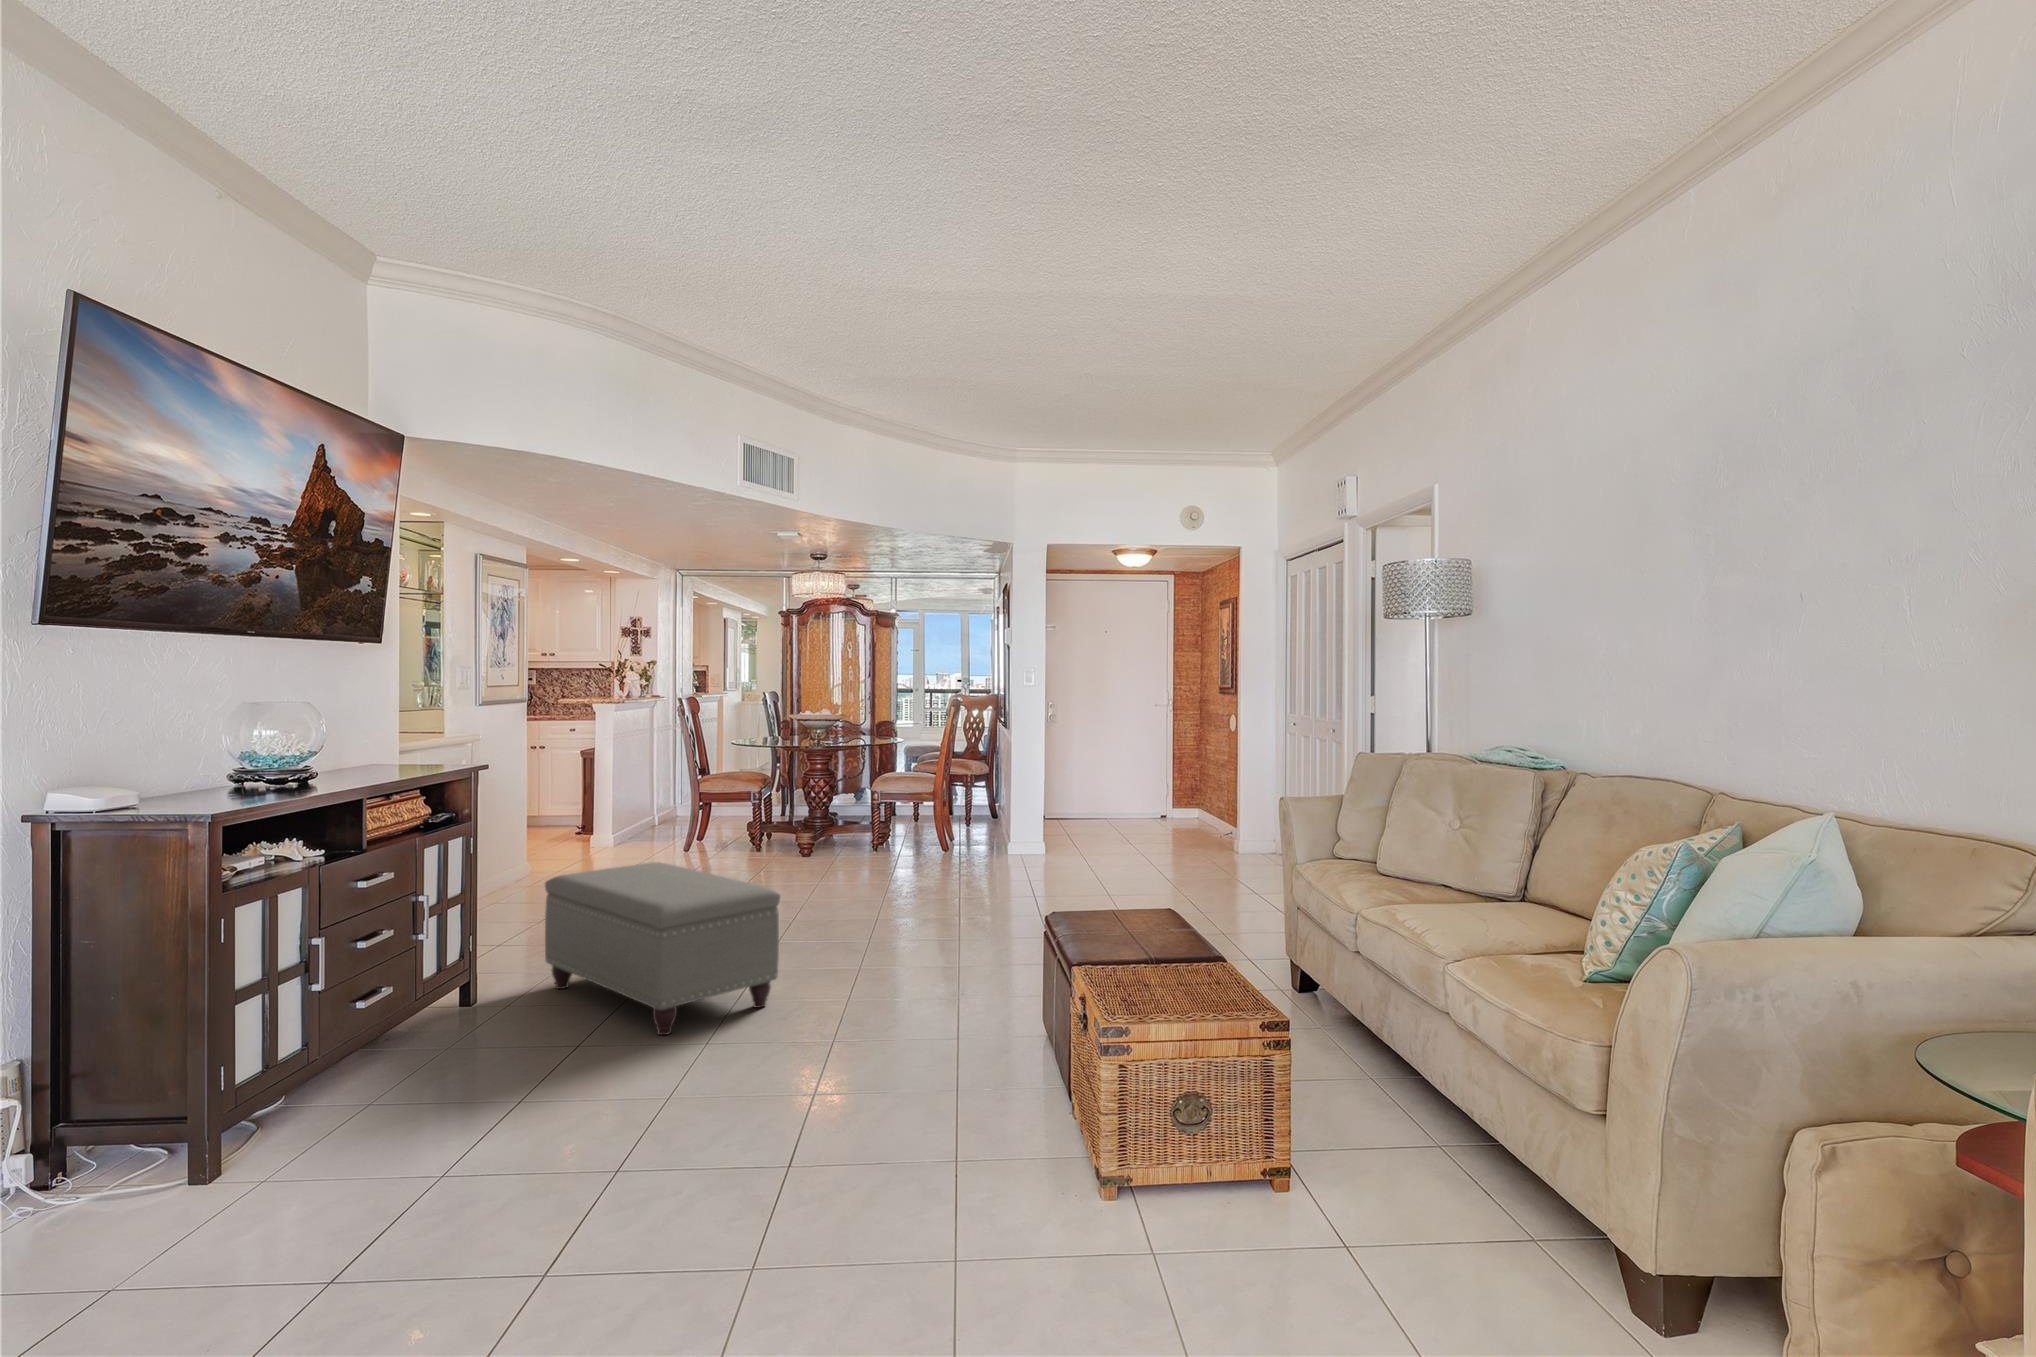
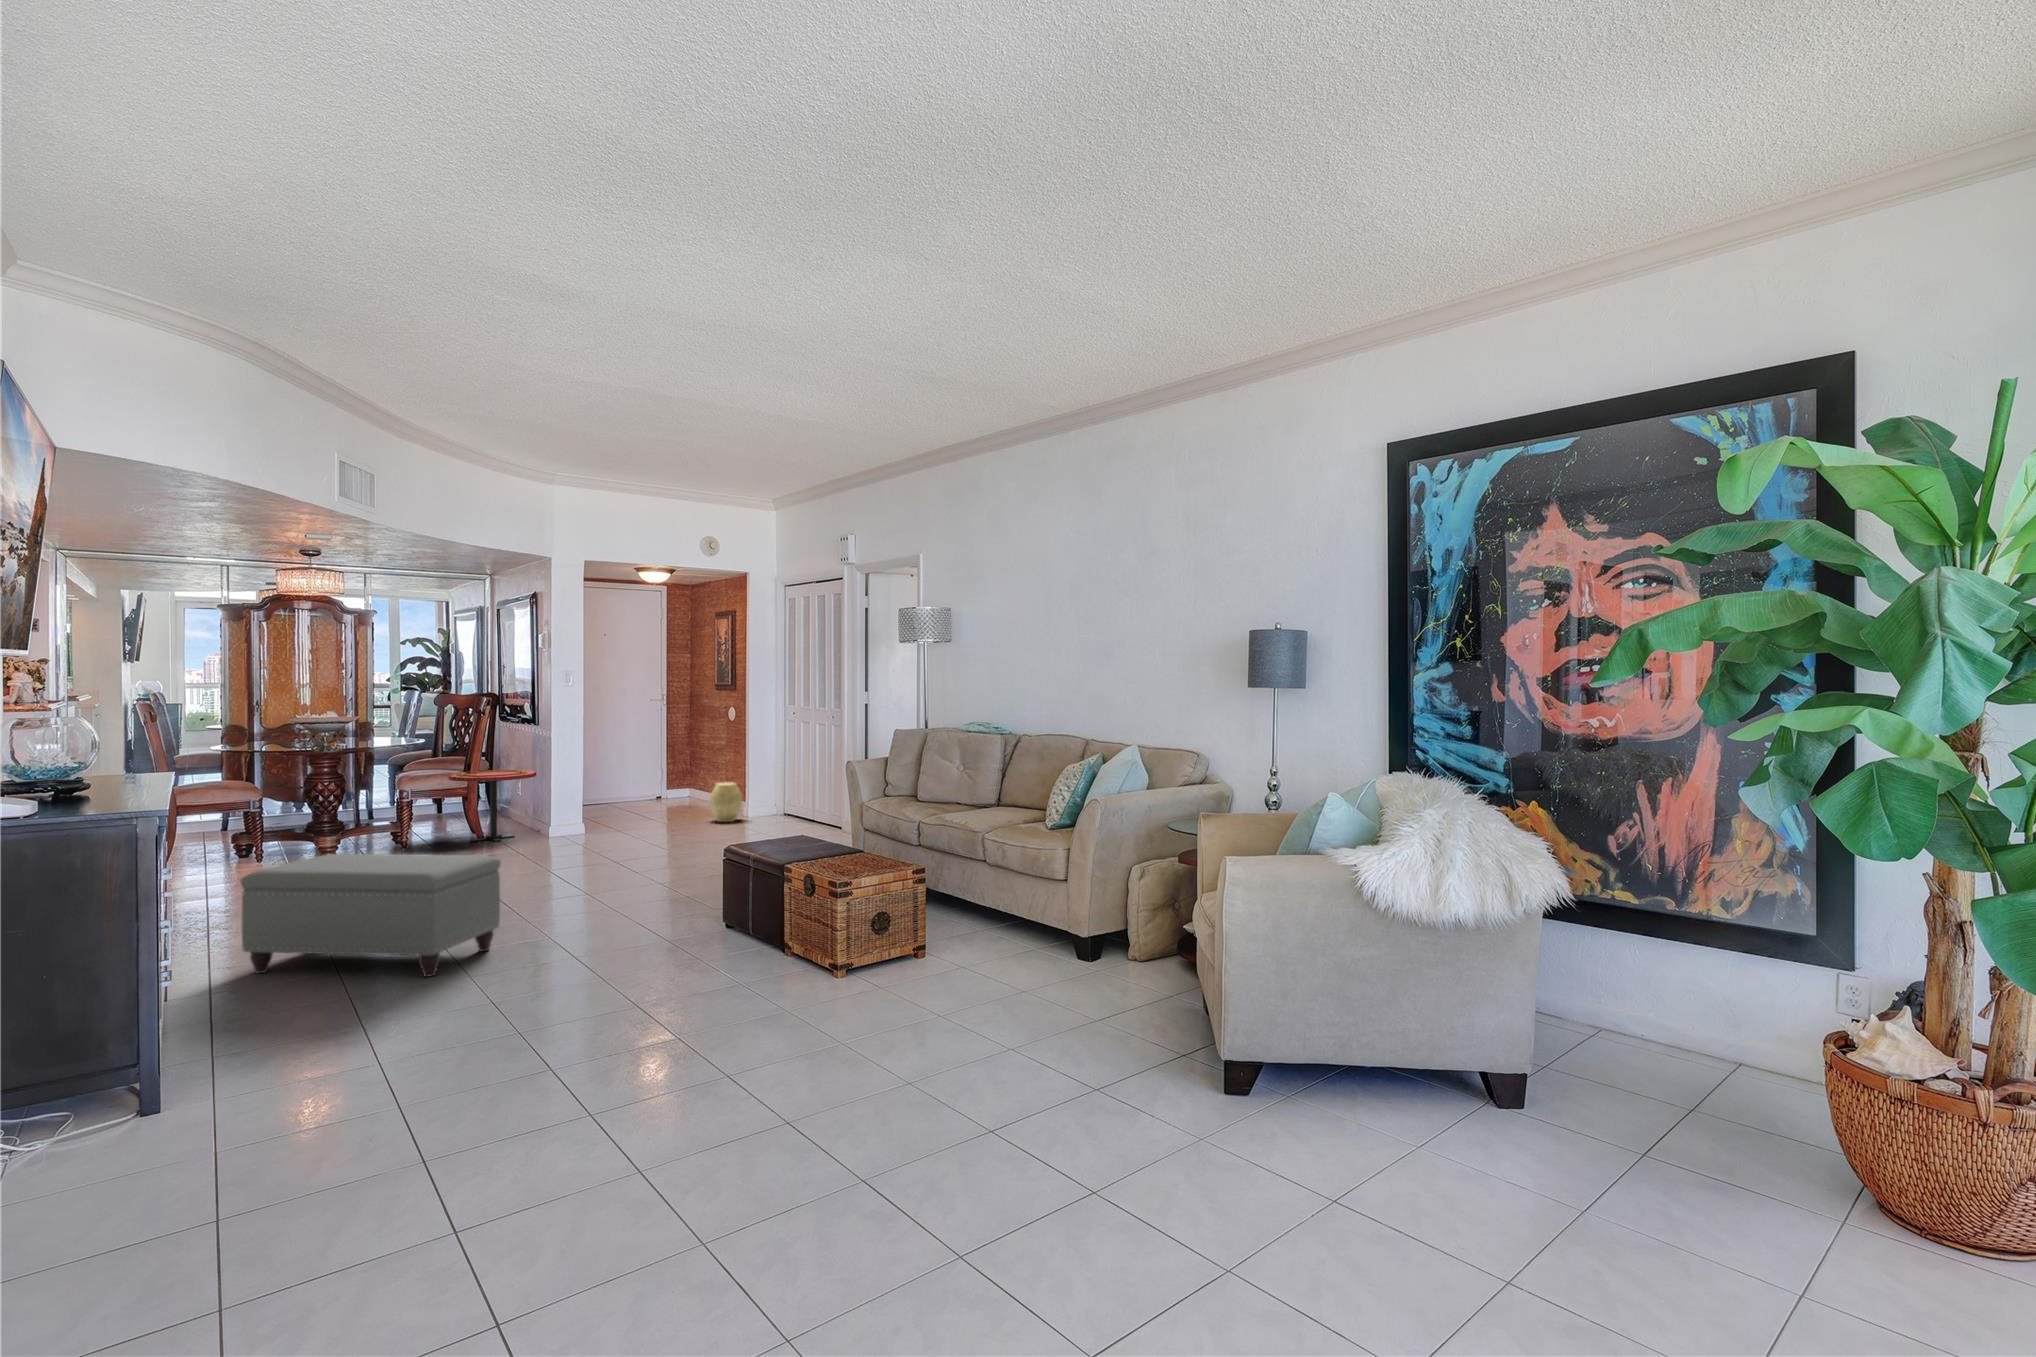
side table: none [920,776,1003,855] -> present [449,770,536,842]
woven basket: none [1195,808,1235,859] -> present [709,782,743,822]

